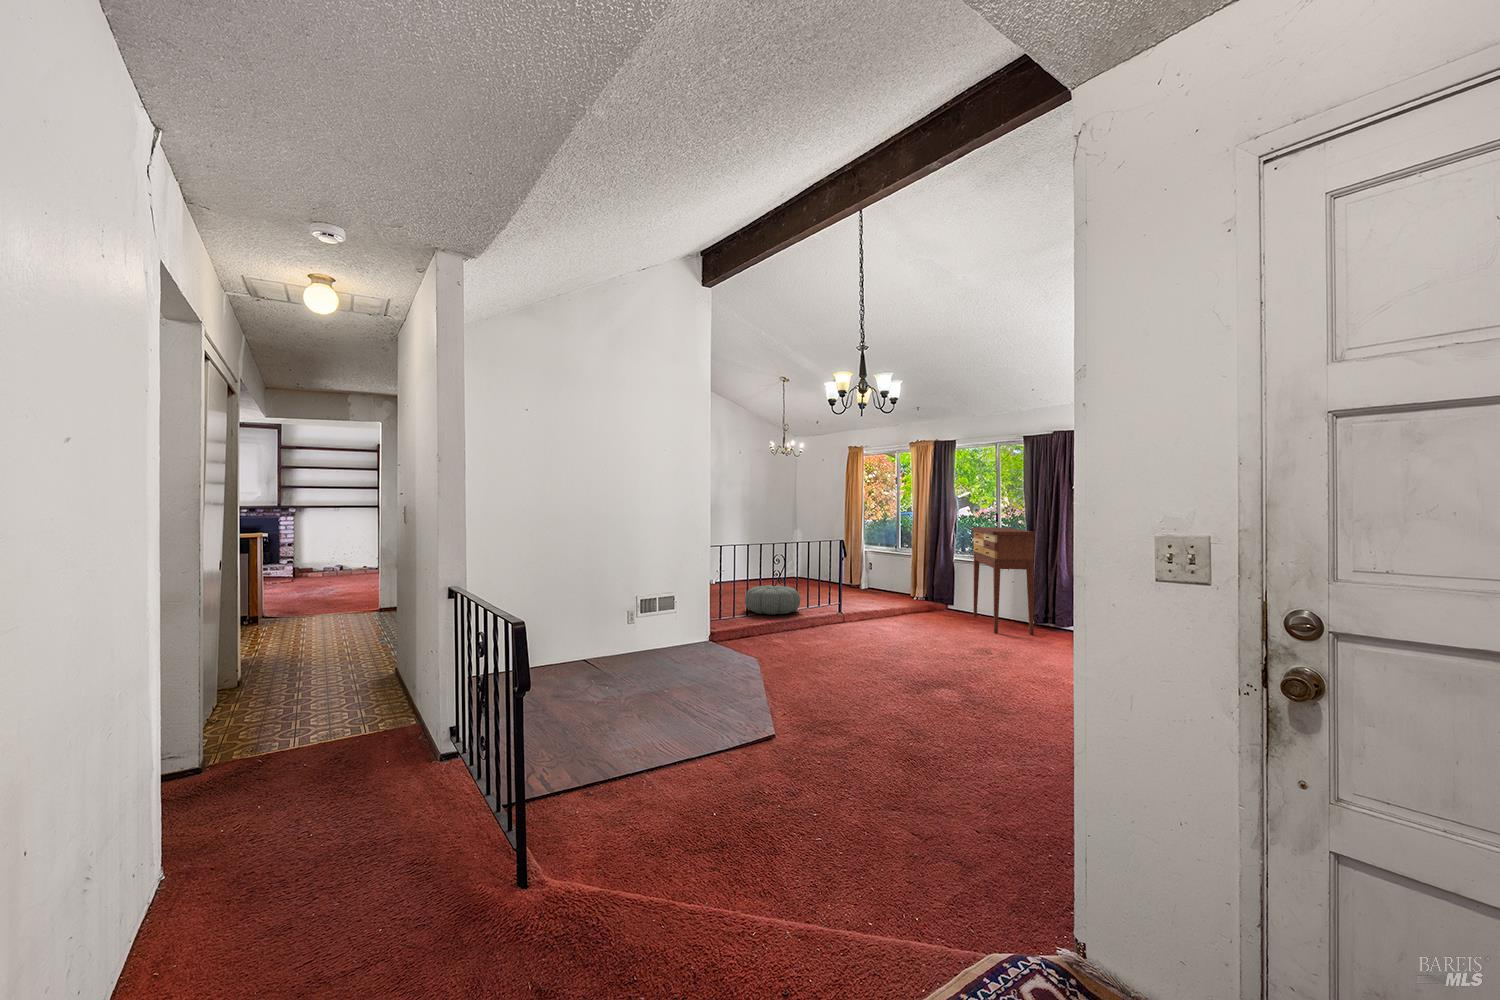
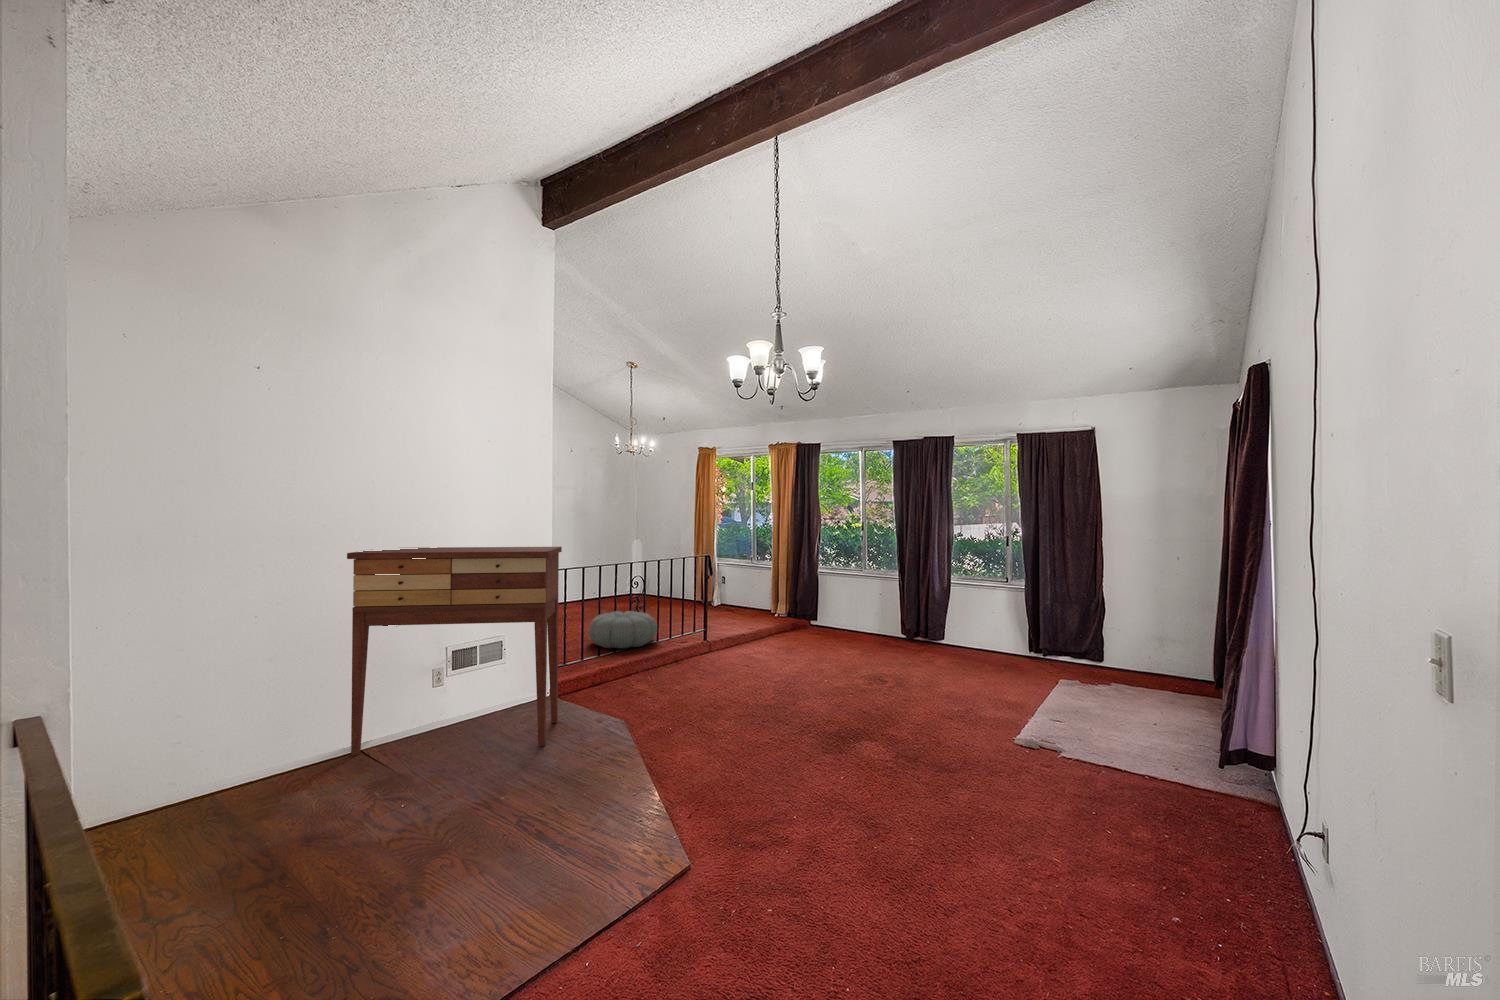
console table: present [971,527,1034,635] -> present [347,547,562,756]

